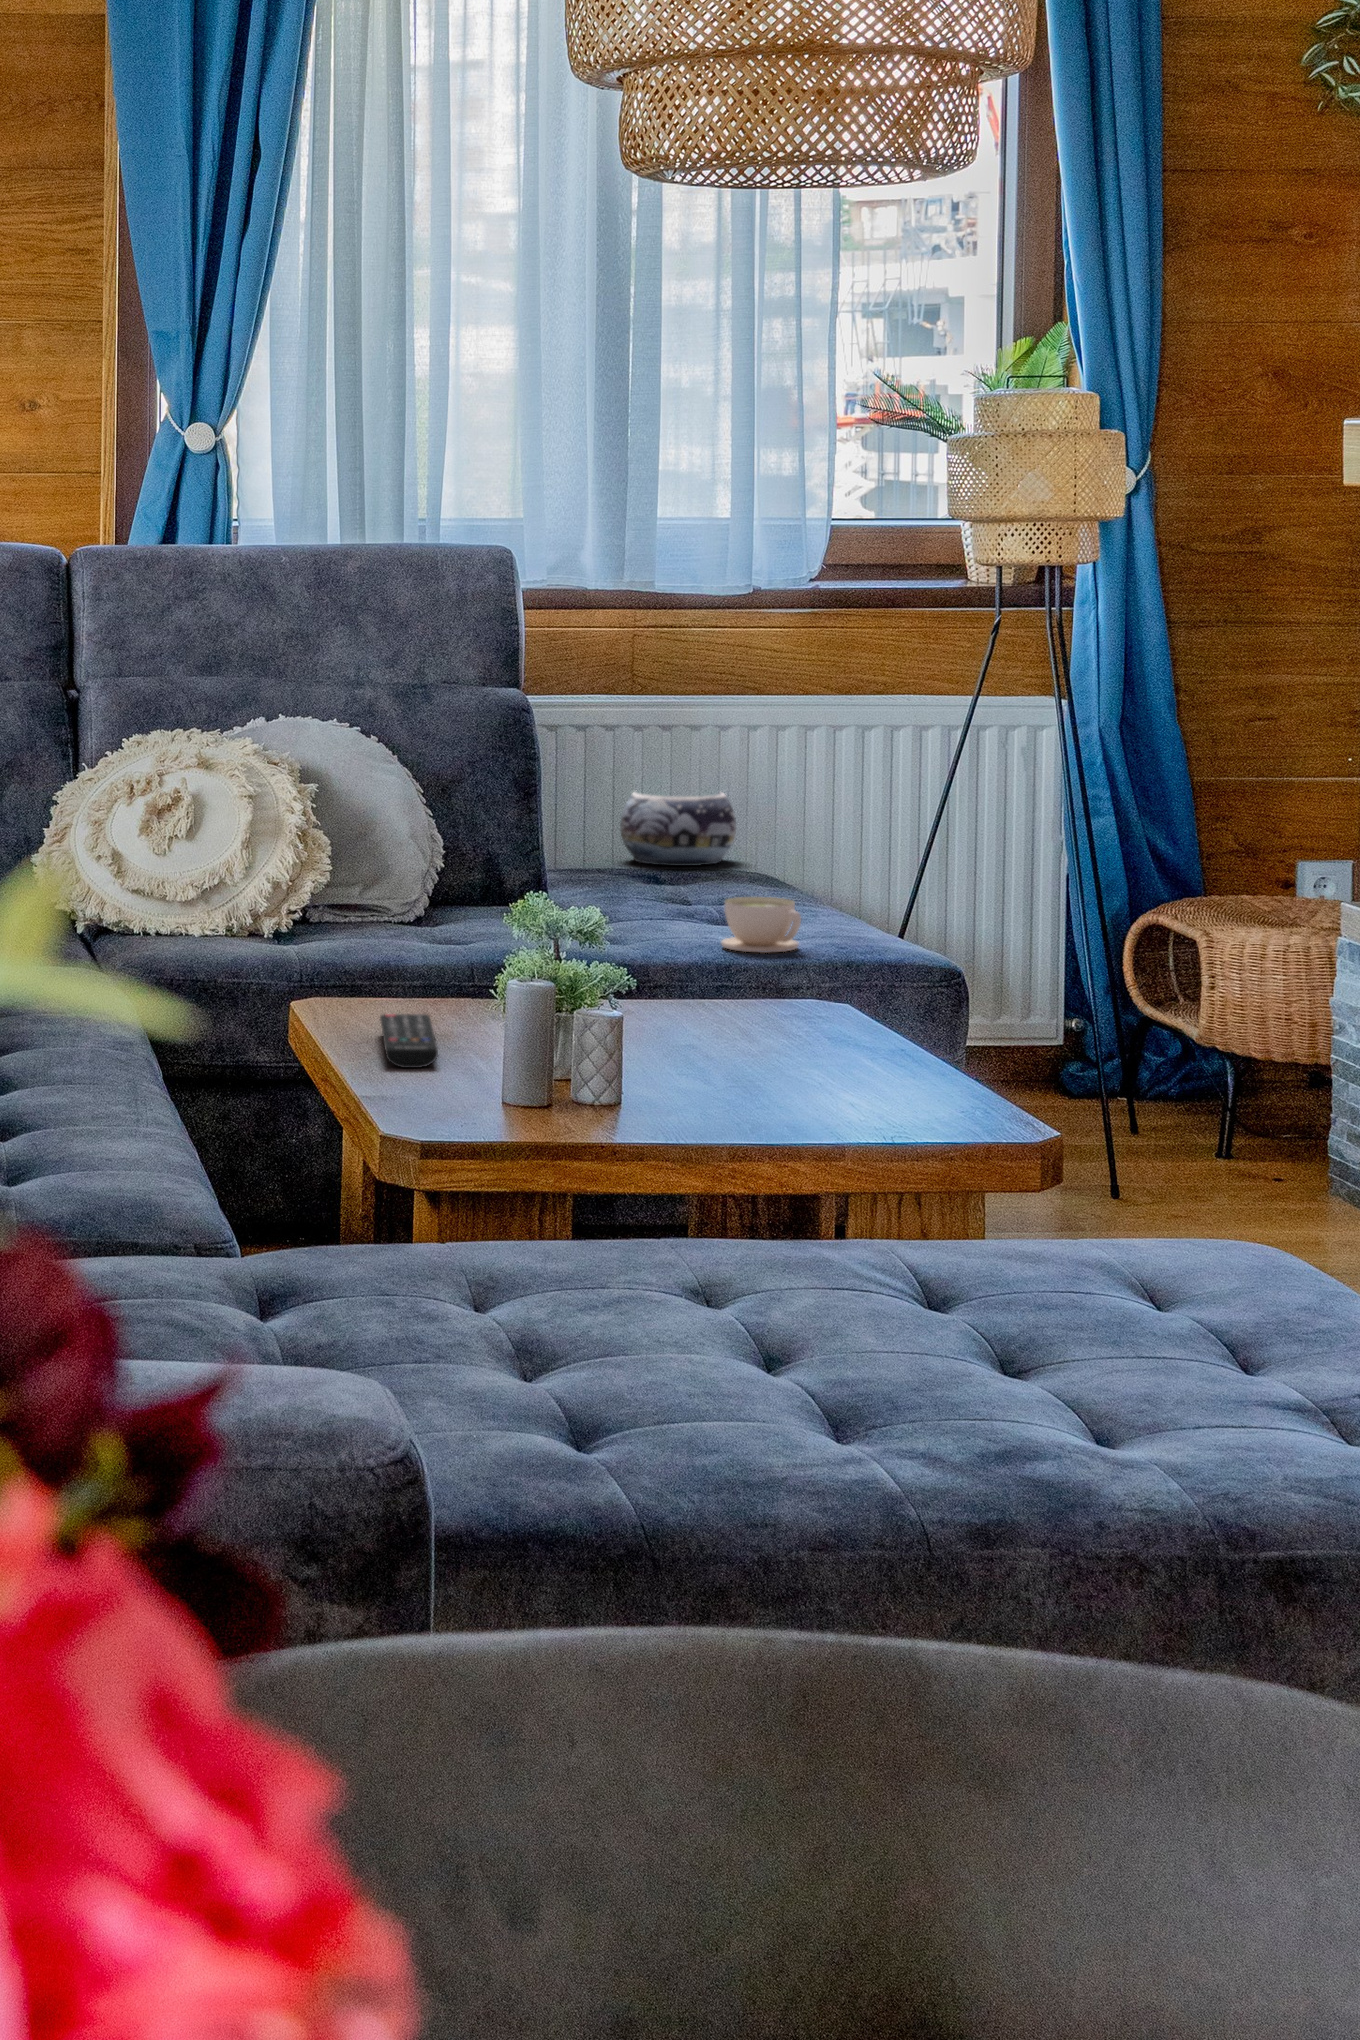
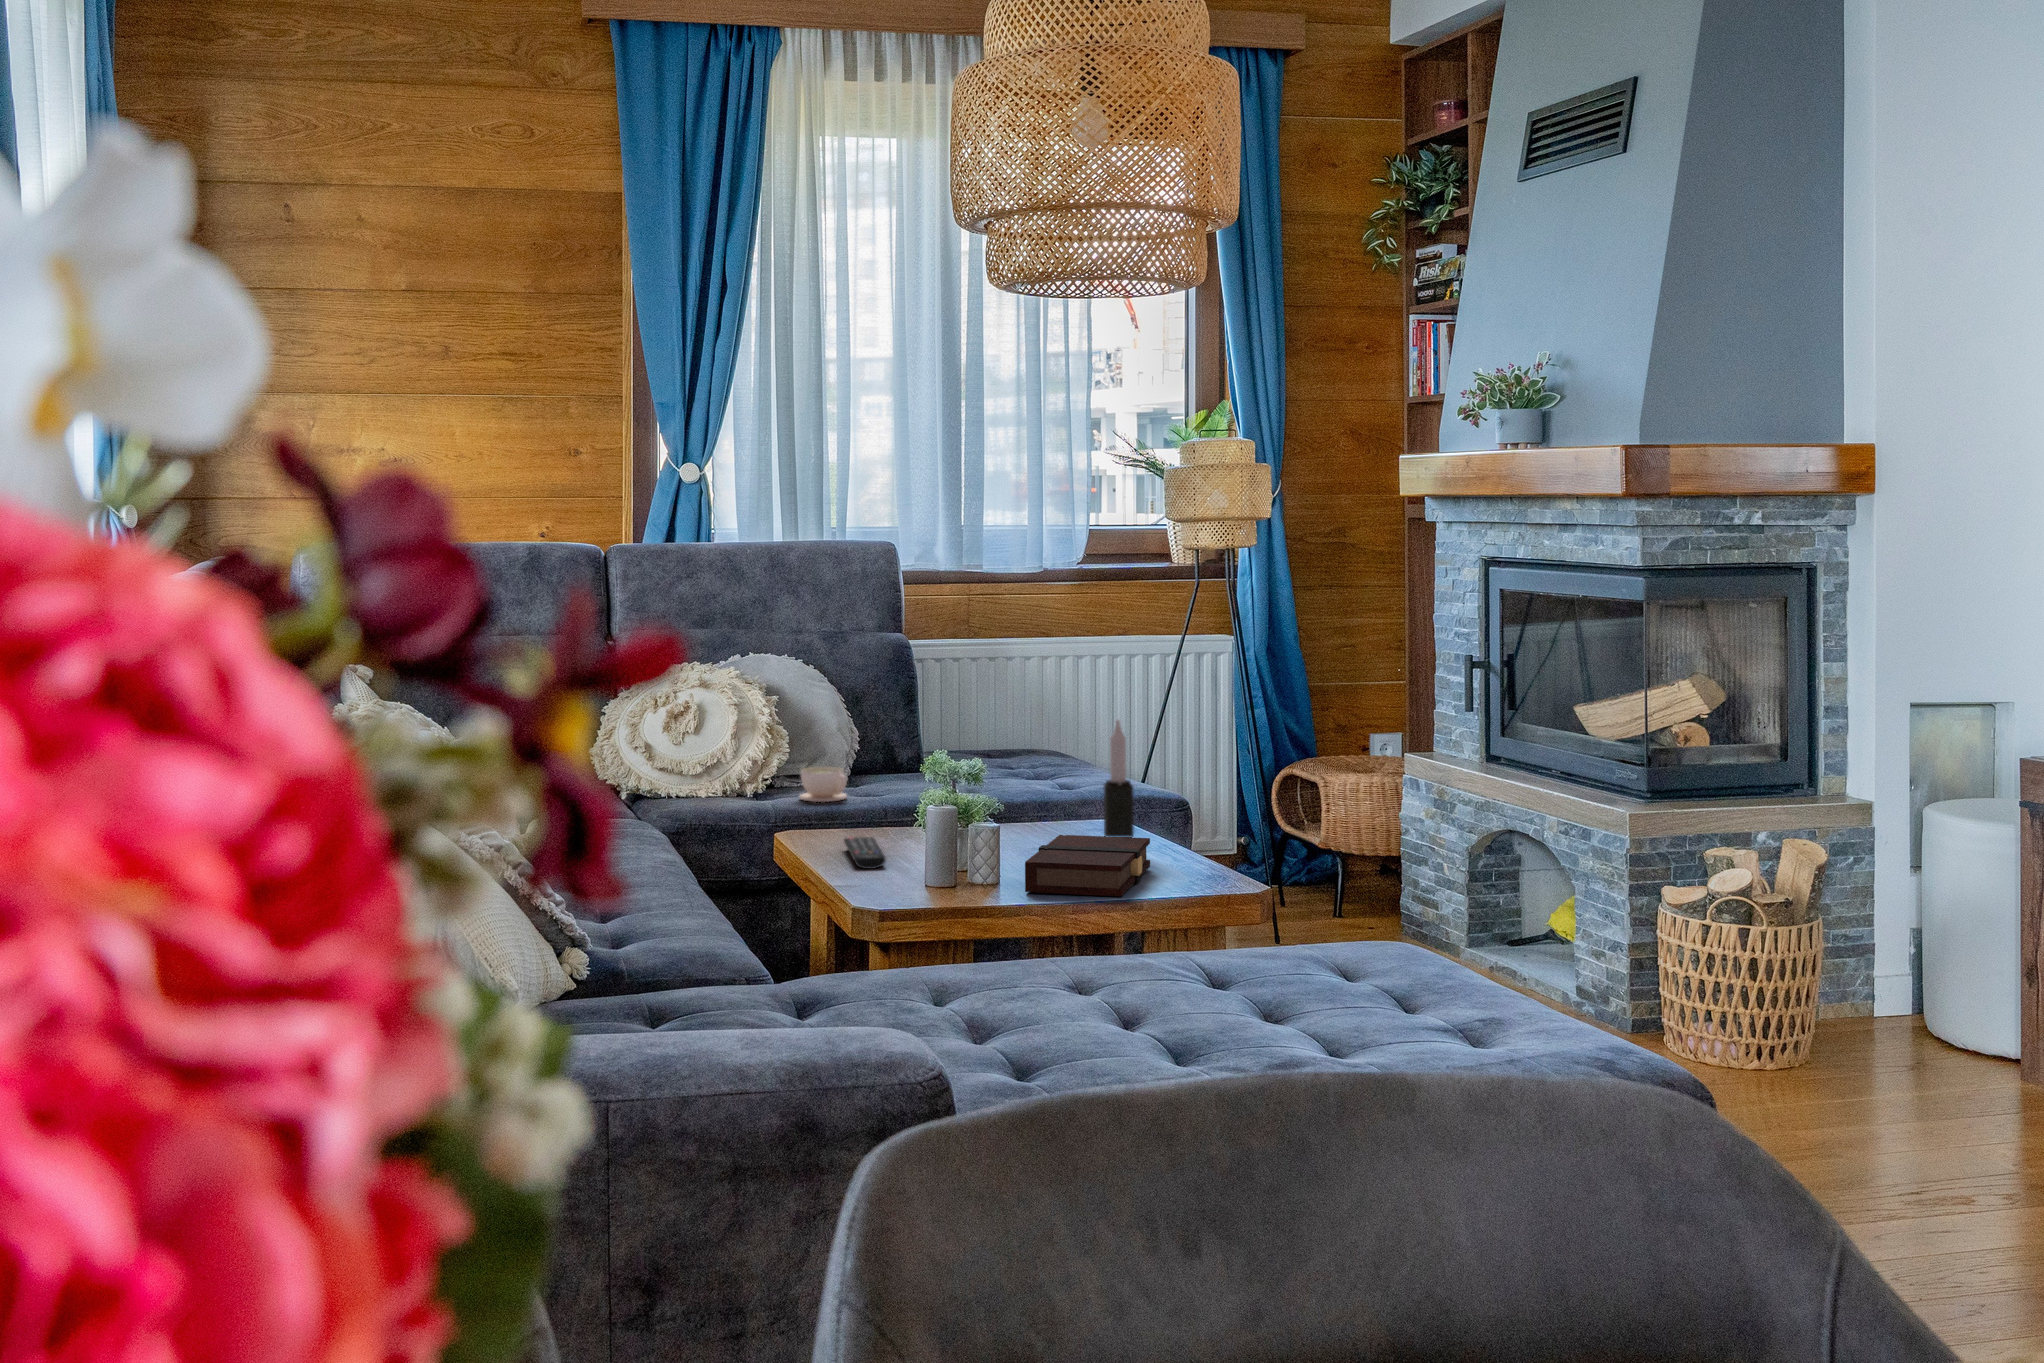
decorative bowl: present [620,792,736,866] -> none [957,692,1030,742]
candle: none [811,830,862,1057] -> present [1104,720,1134,837]
coffee cup: present [722,897,801,953] -> present [799,767,847,802]
book: none [658,1021,884,1132] -> present [1025,835,1150,896]

